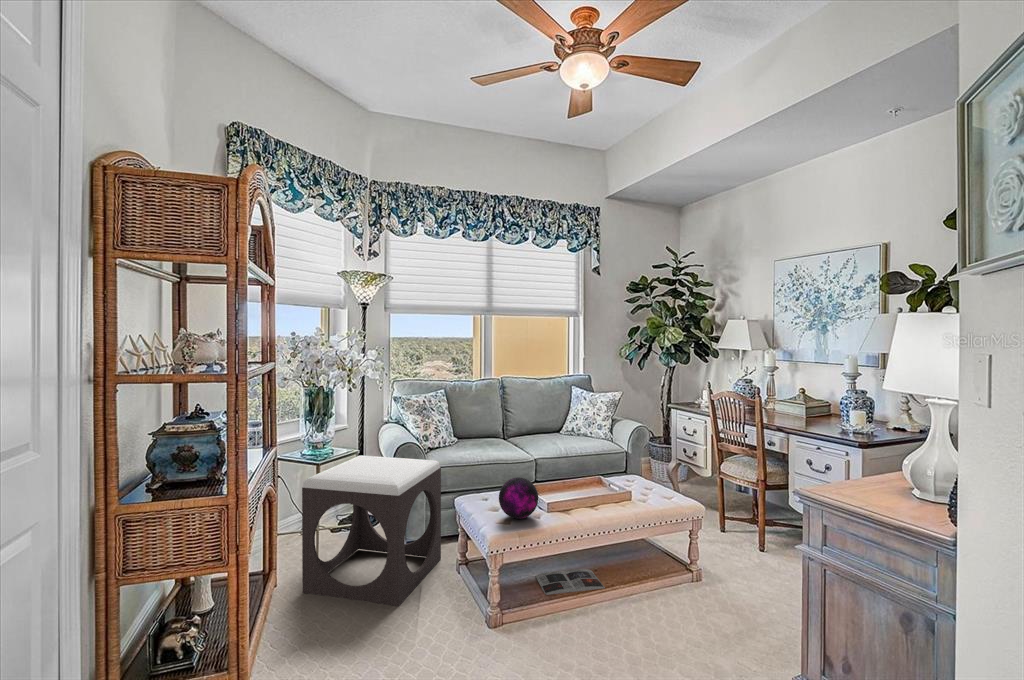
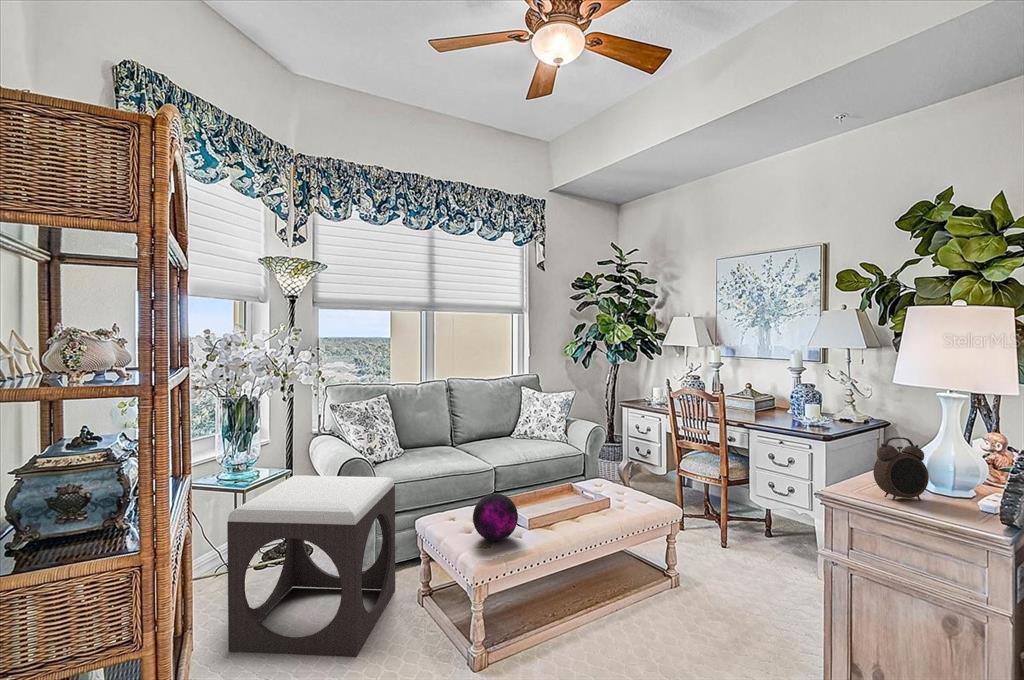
alarm clock: none [849,438,902,499] -> present [873,437,929,501]
magazine: present [536,569,605,595] -> none [510,589,589,624]

